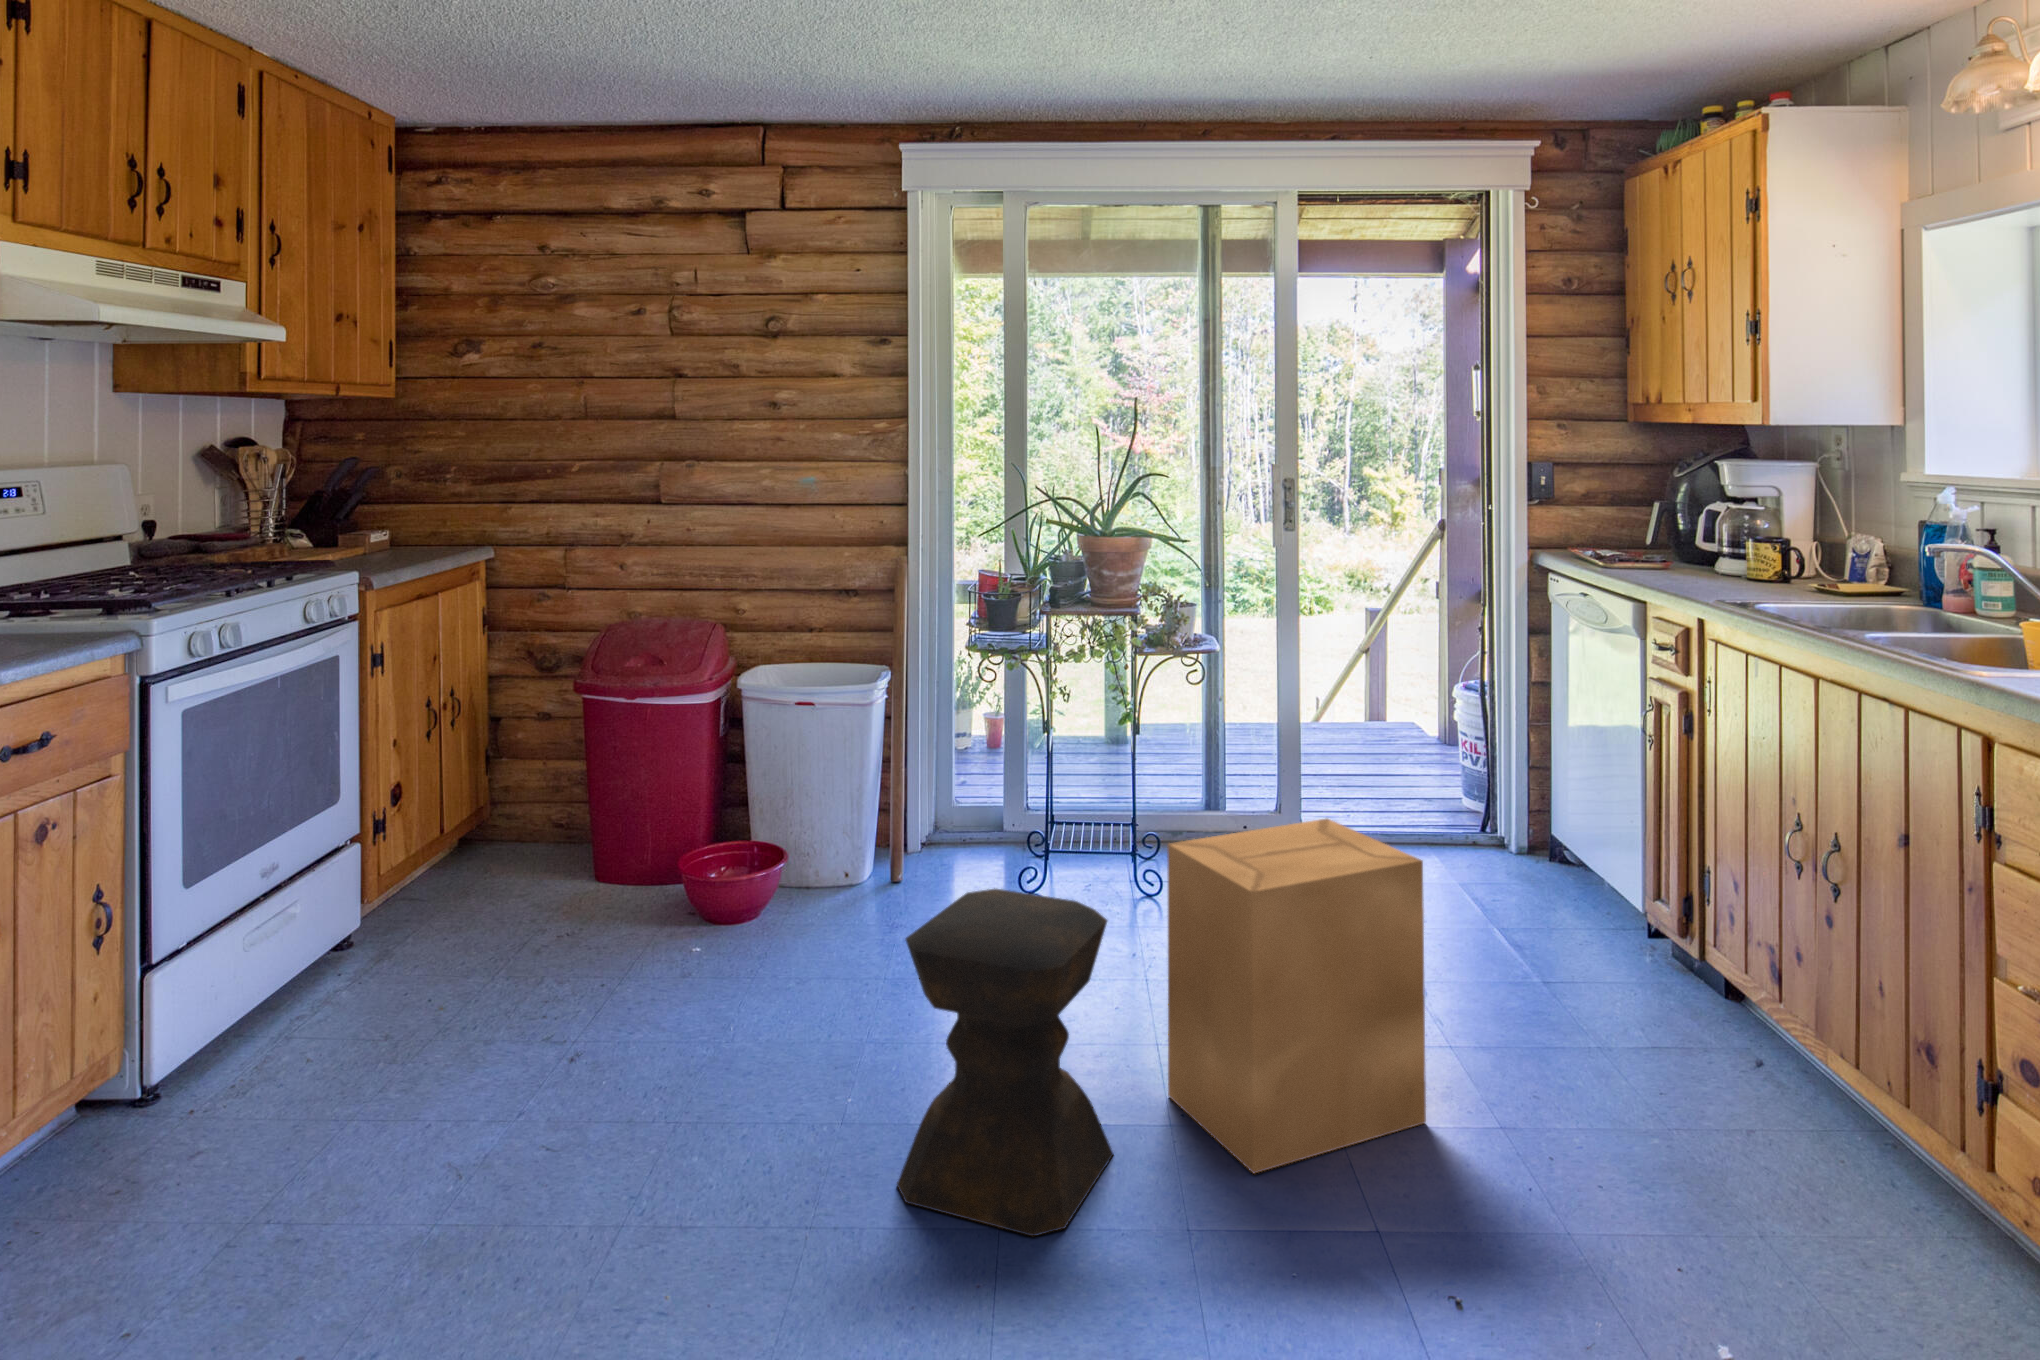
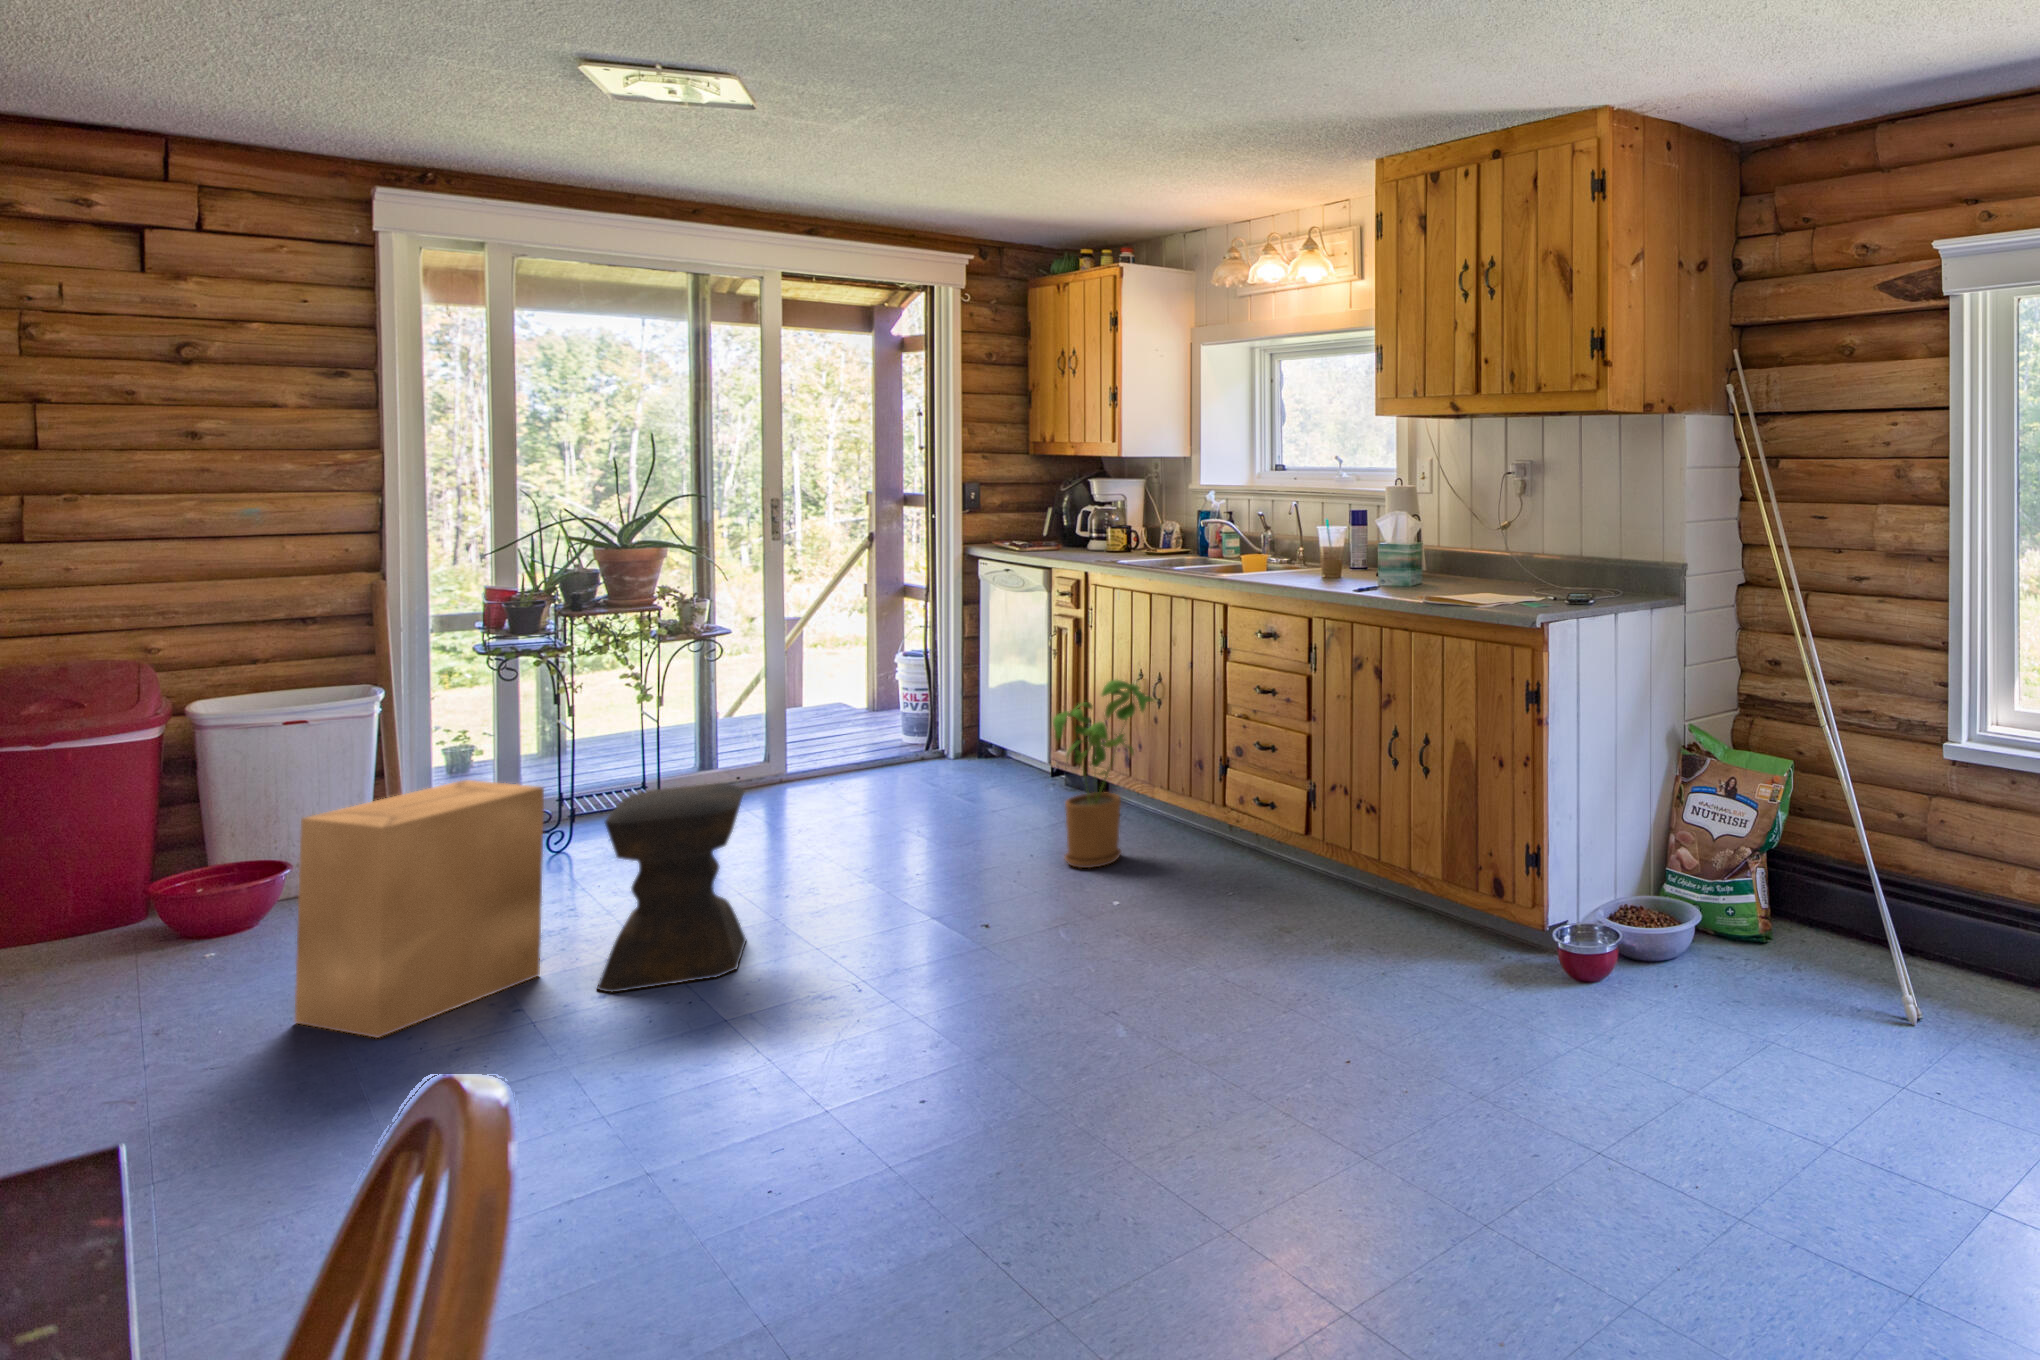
cardboard box: present [1167,819,1426,1173] -> present [295,780,544,1038]
house plant: none [1619,849,1837,1208] -> present [1053,680,1154,868]

